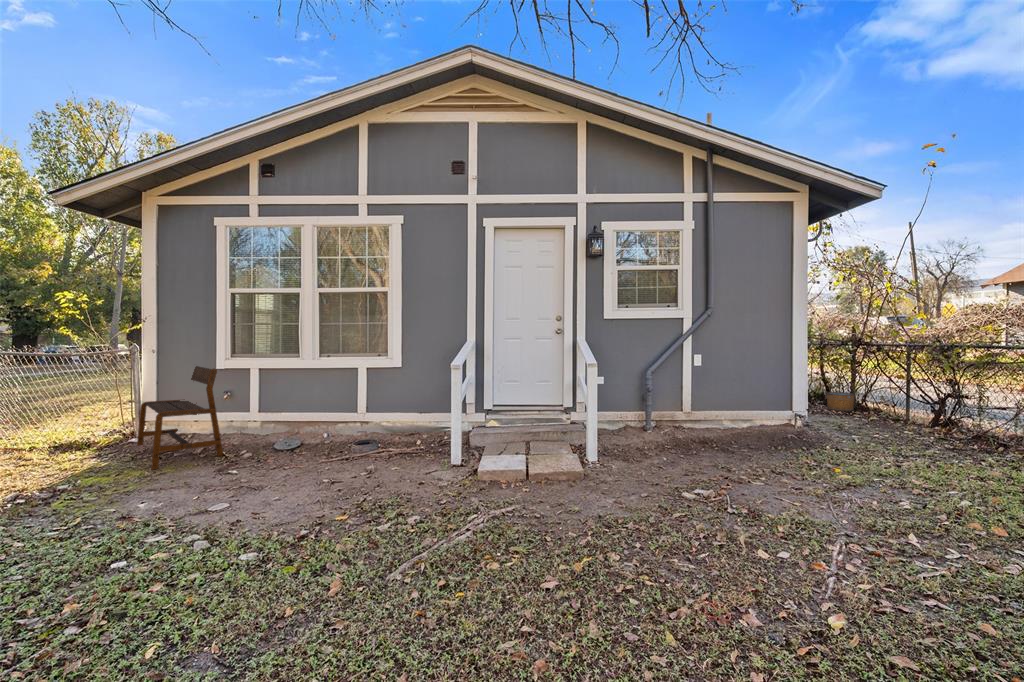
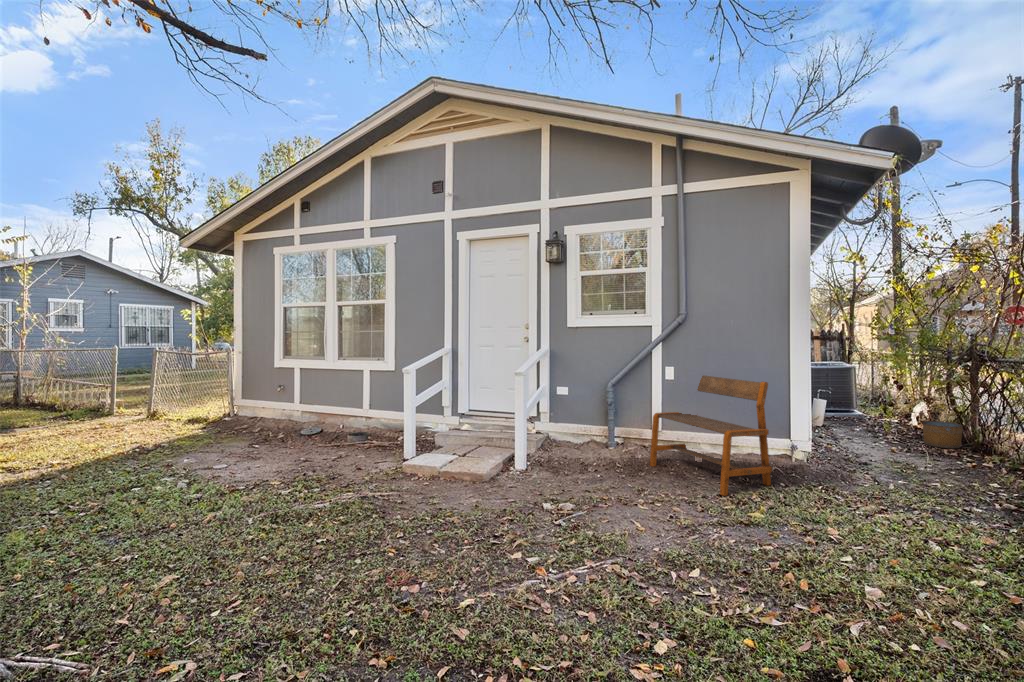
bench: present [137,366,223,470] -> present [650,375,772,496]

